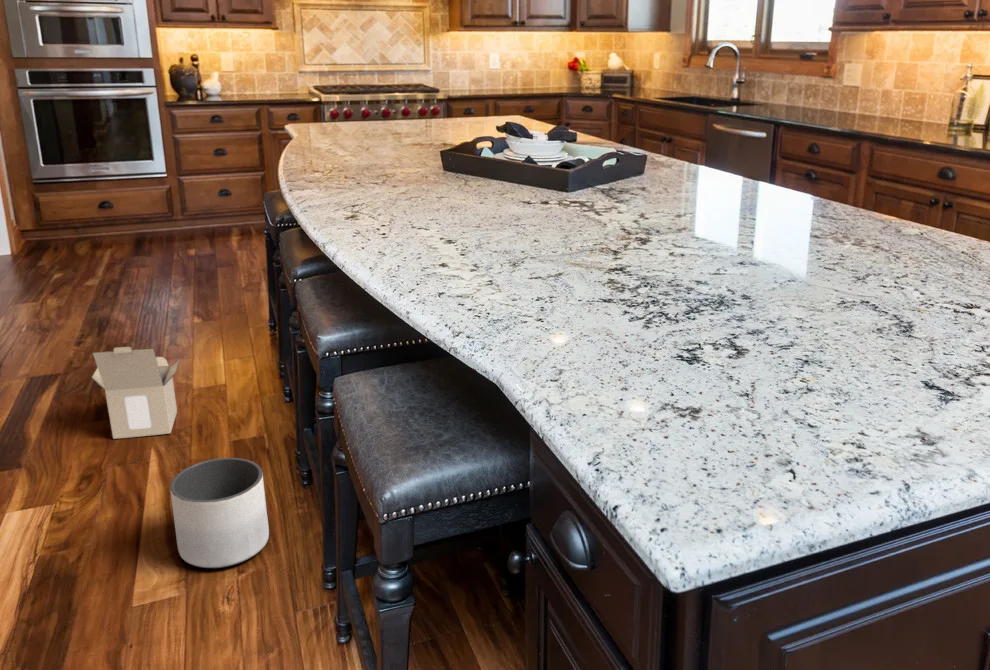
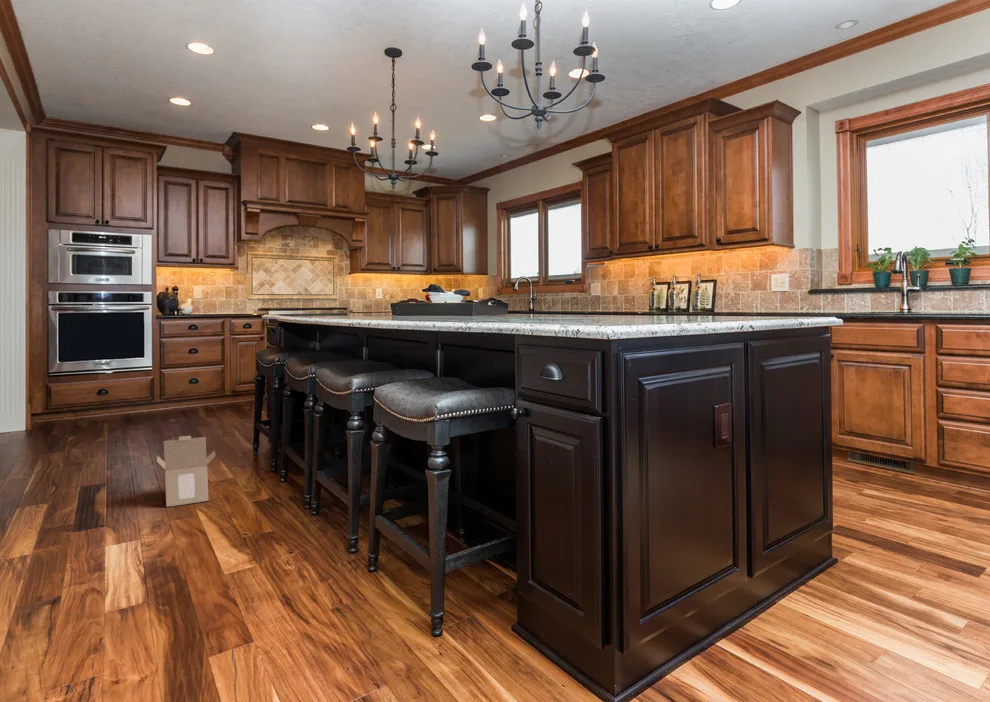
planter: present [170,458,269,568] -> none [244,486,304,553]

